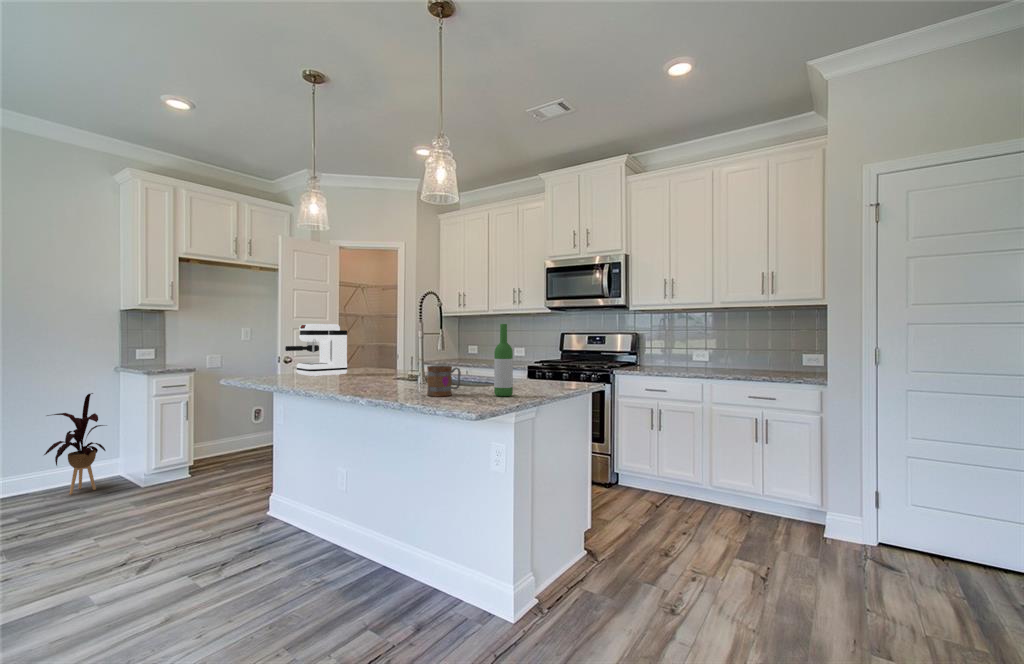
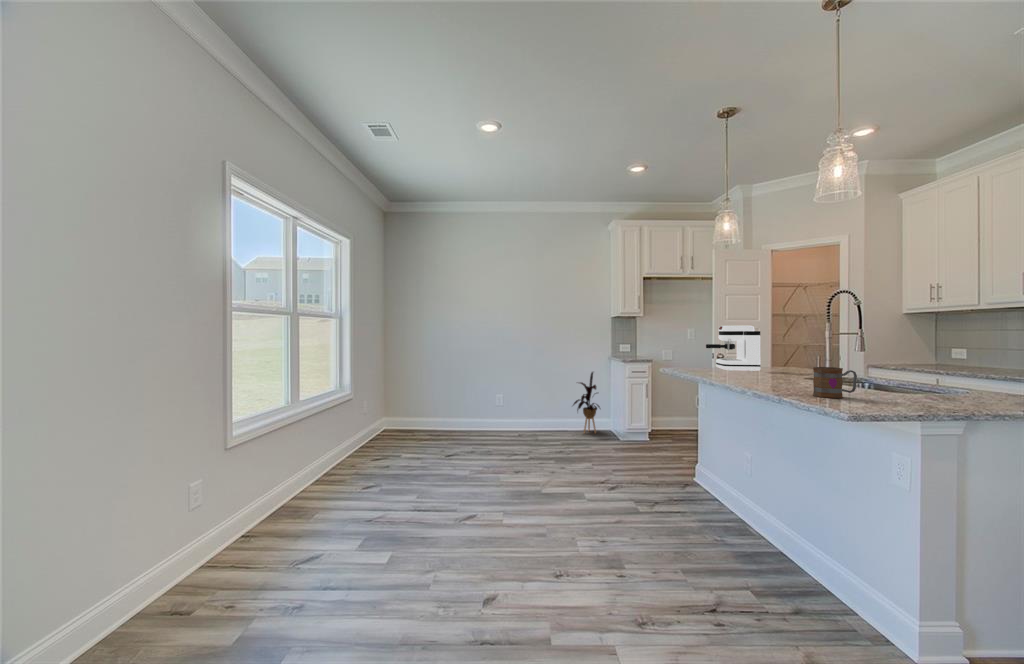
wine bottle: present [494,324,513,396] -> none [898,325,926,407]

